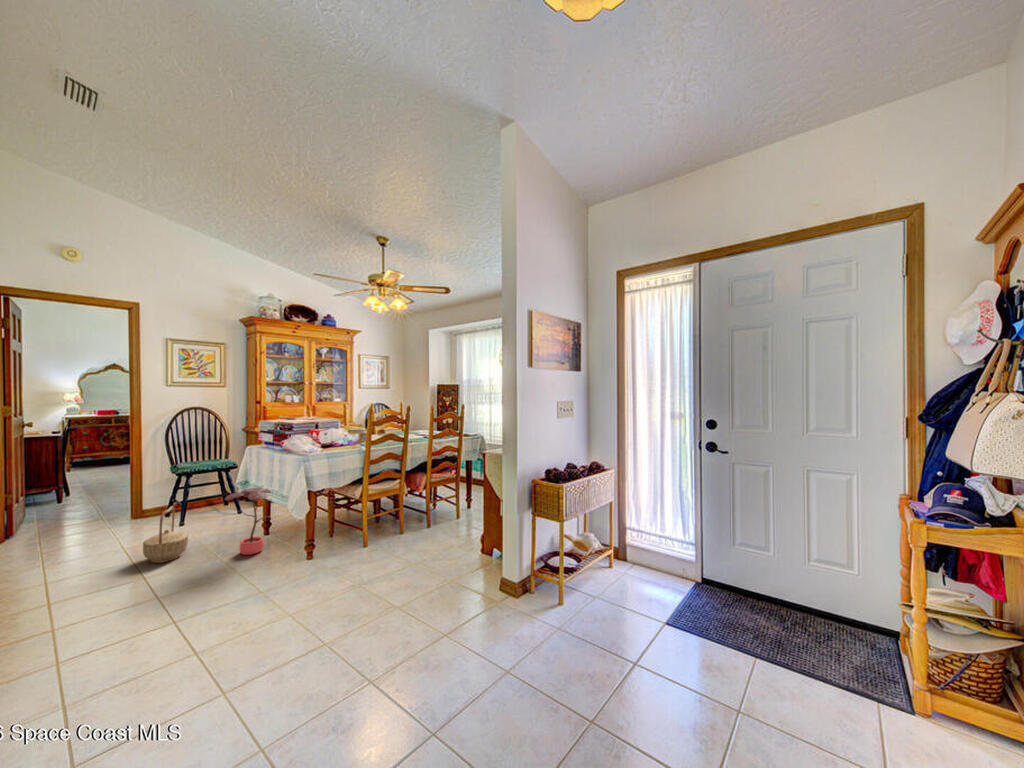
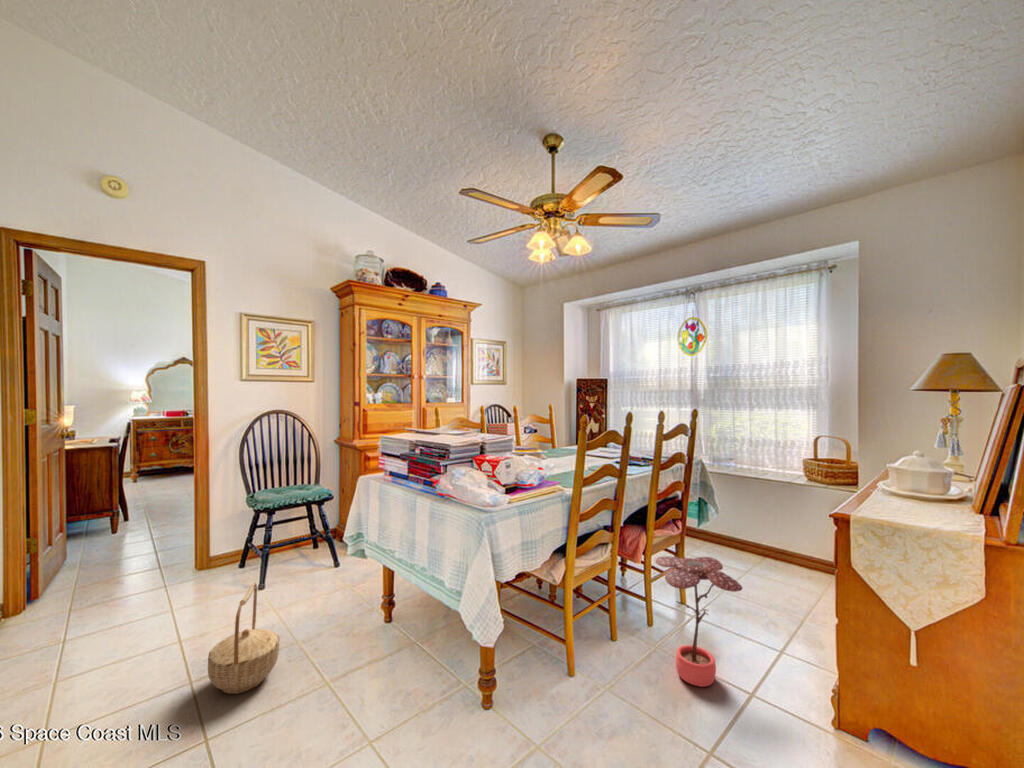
potted plant: present [225,488,271,555] -> present [656,556,742,687]

